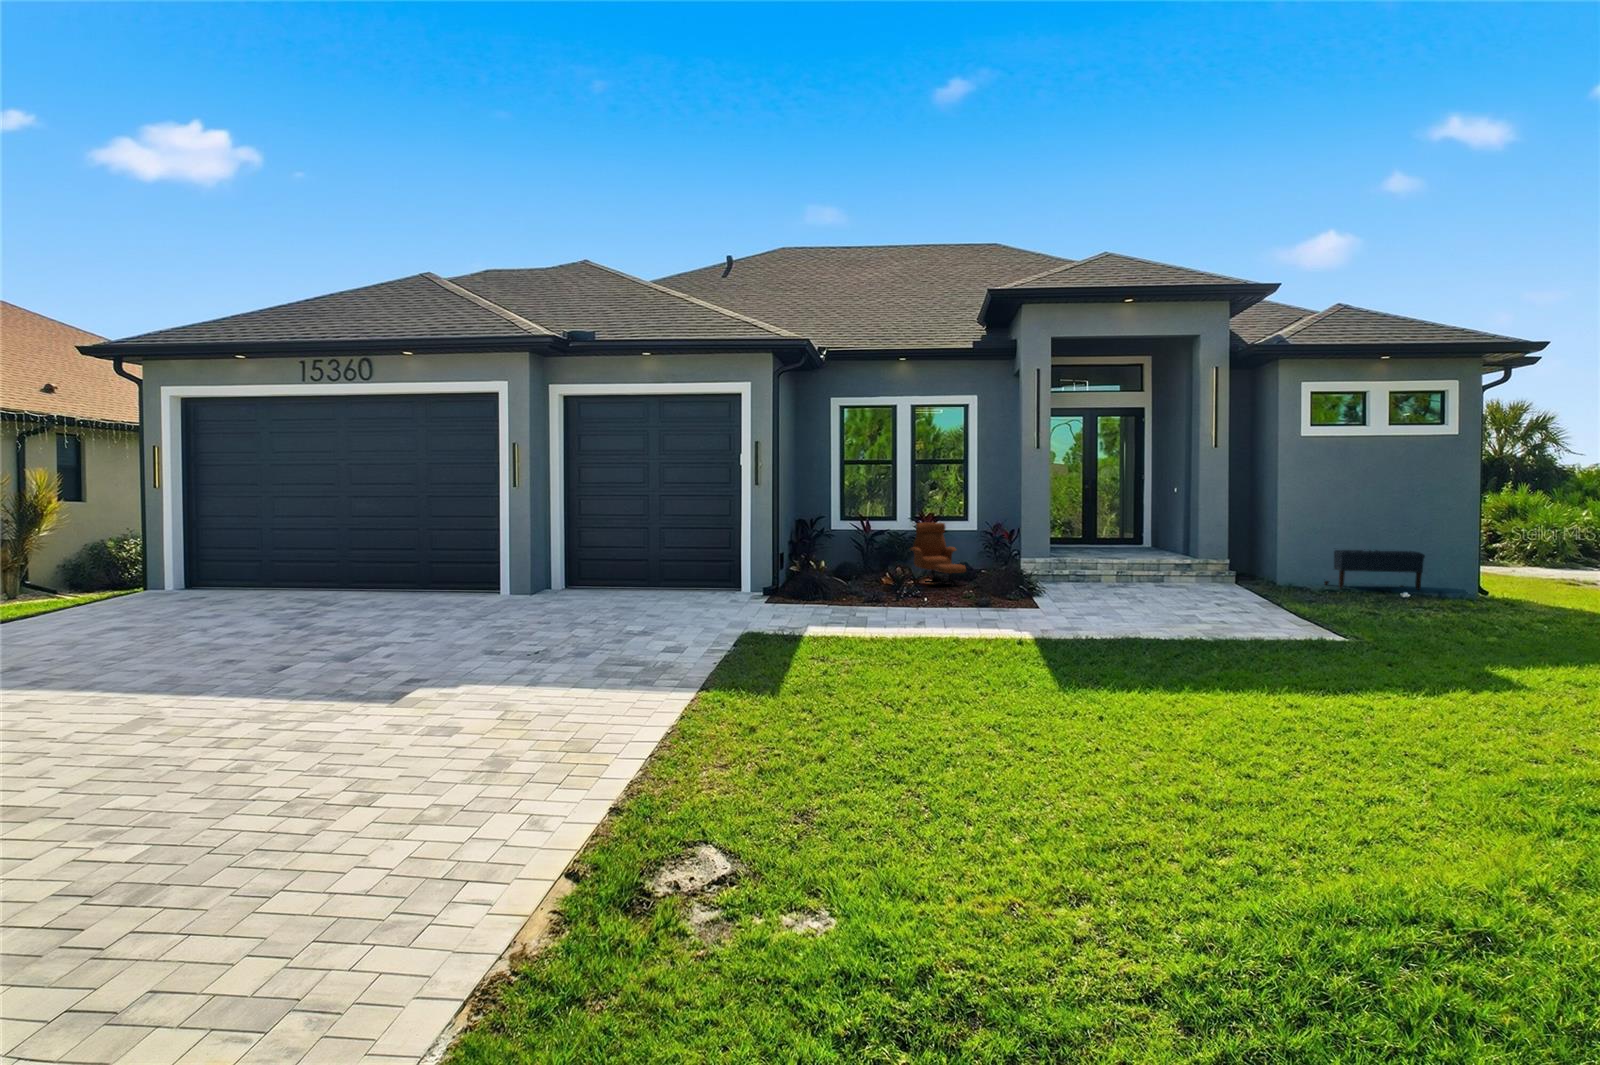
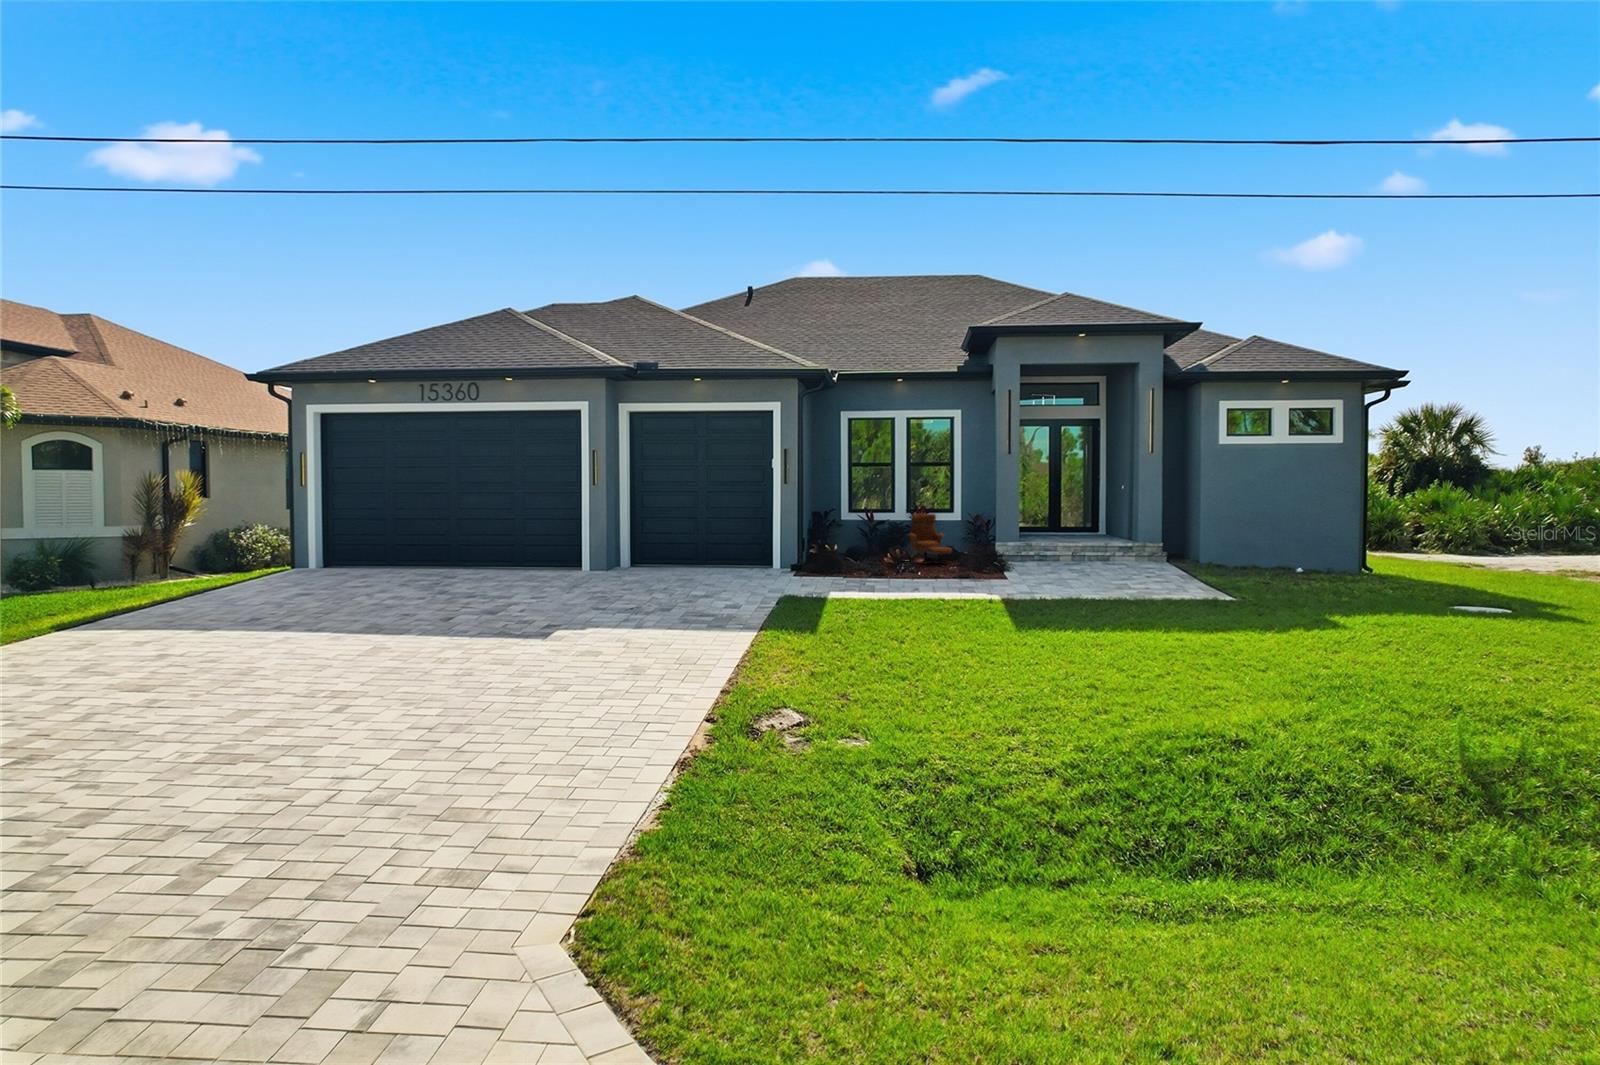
bench: present [1324,549,1425,590] -> none [1241,534,1320,567]

